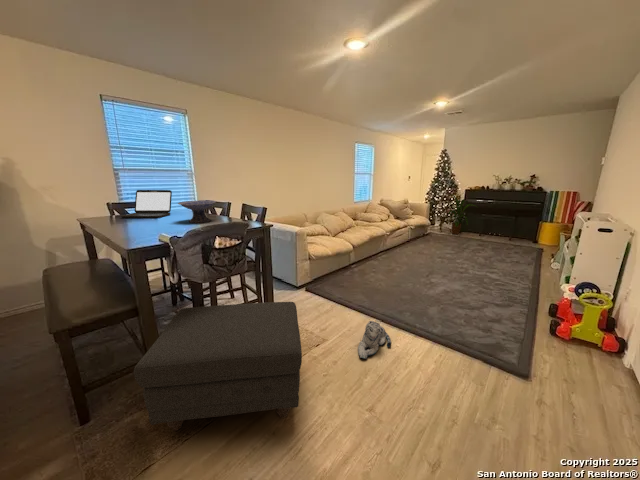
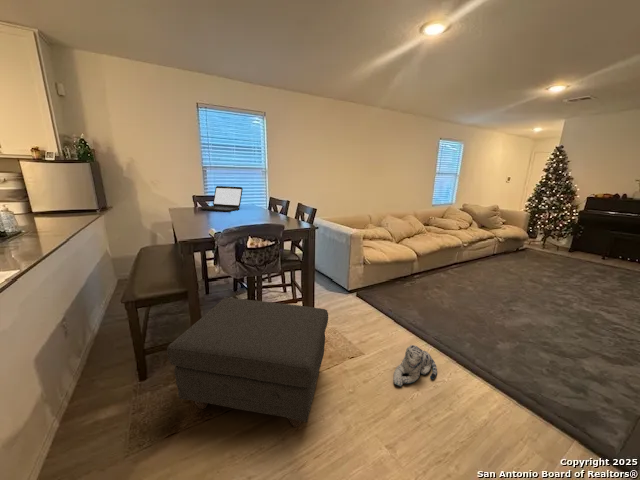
house plant: present [448,195,477,235] -> none [553,202,605,253]
decorative bowl: present [178,200,216,223] -> none [239,198,274,219]

